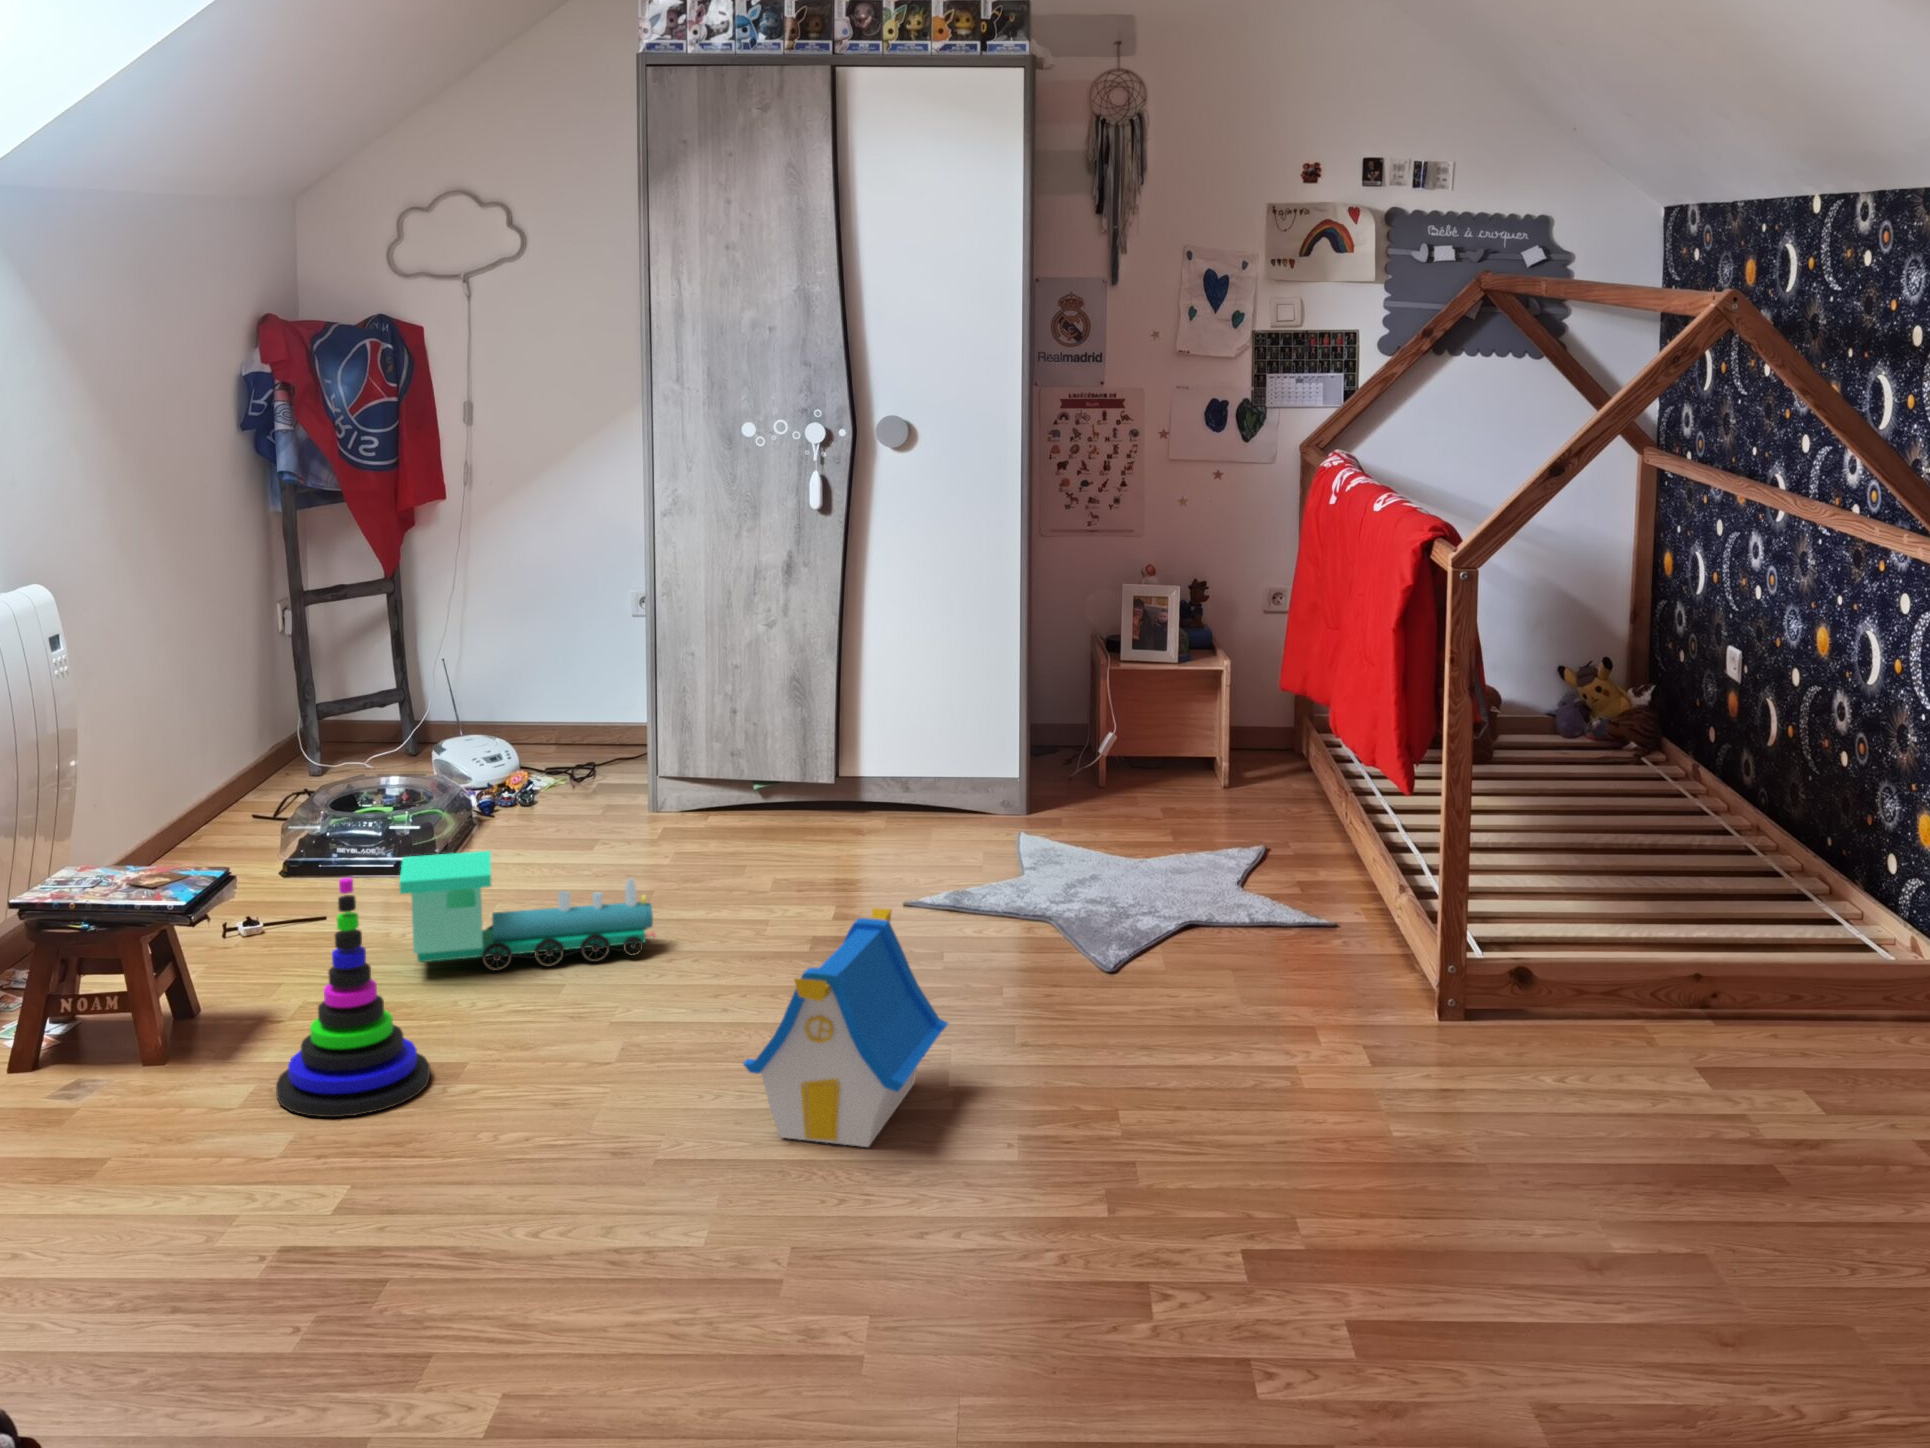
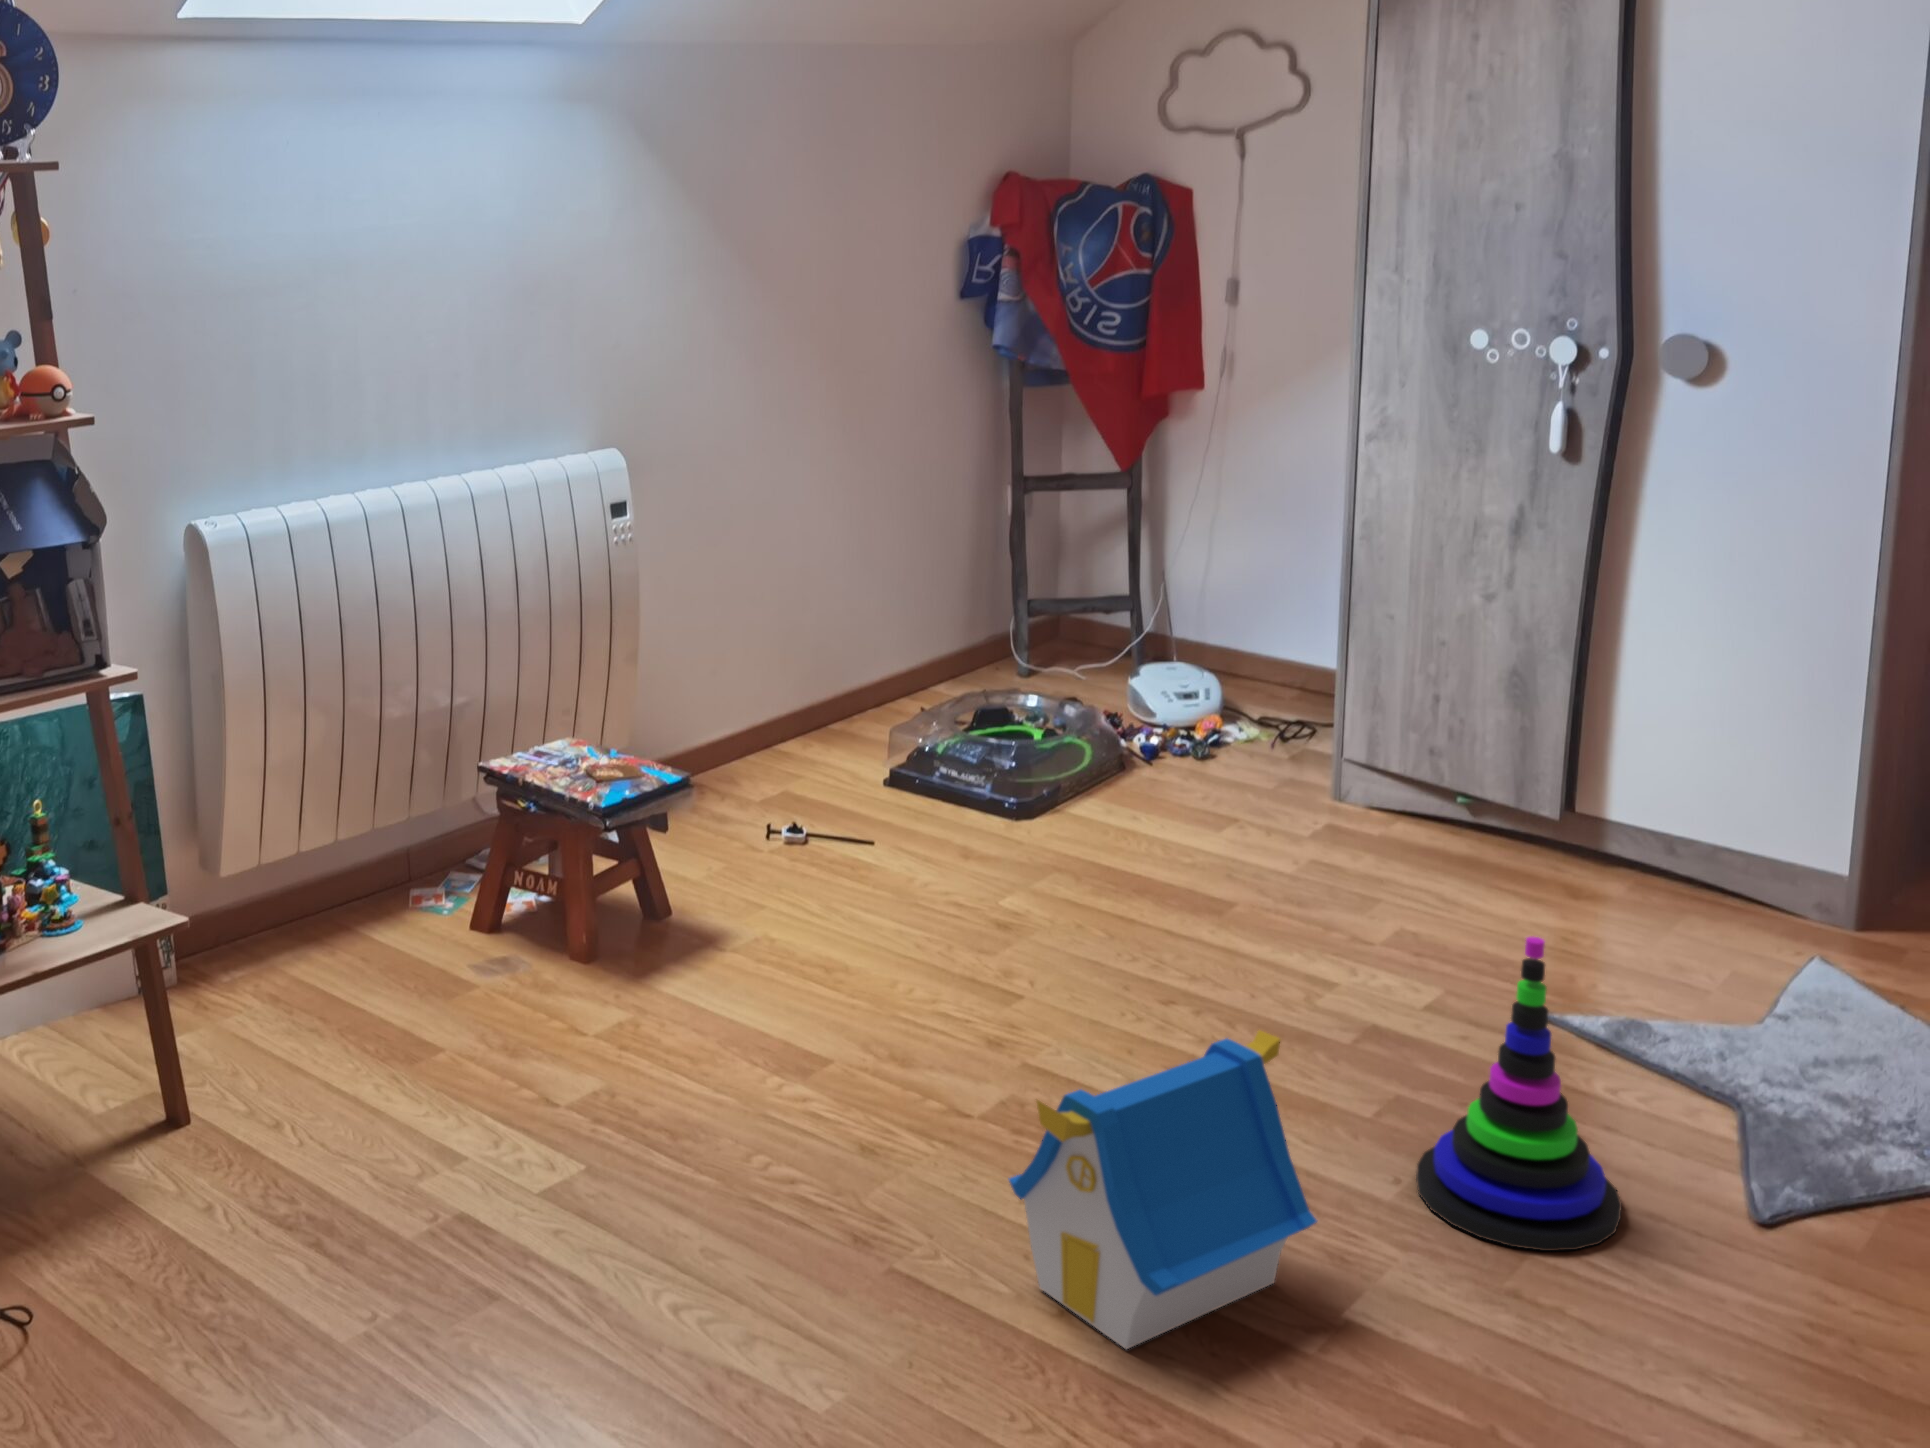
toy train: present [400,851,656,971] -> none [863,800,1162,982]
stacking toy: present [276,878,430,1117] -> present [1416,937,1622,1251]

